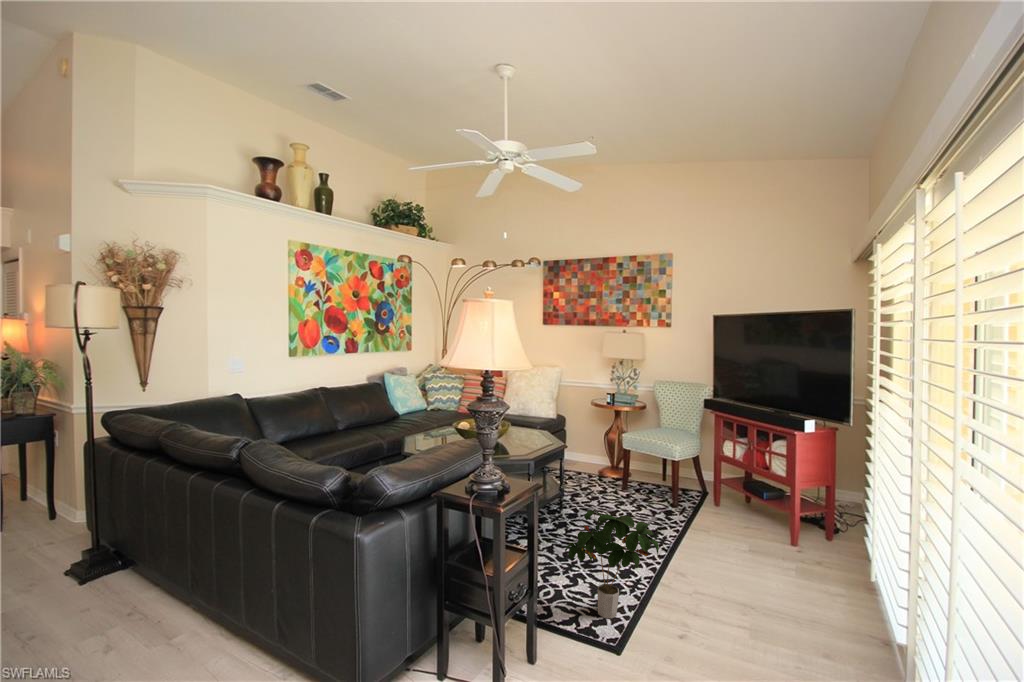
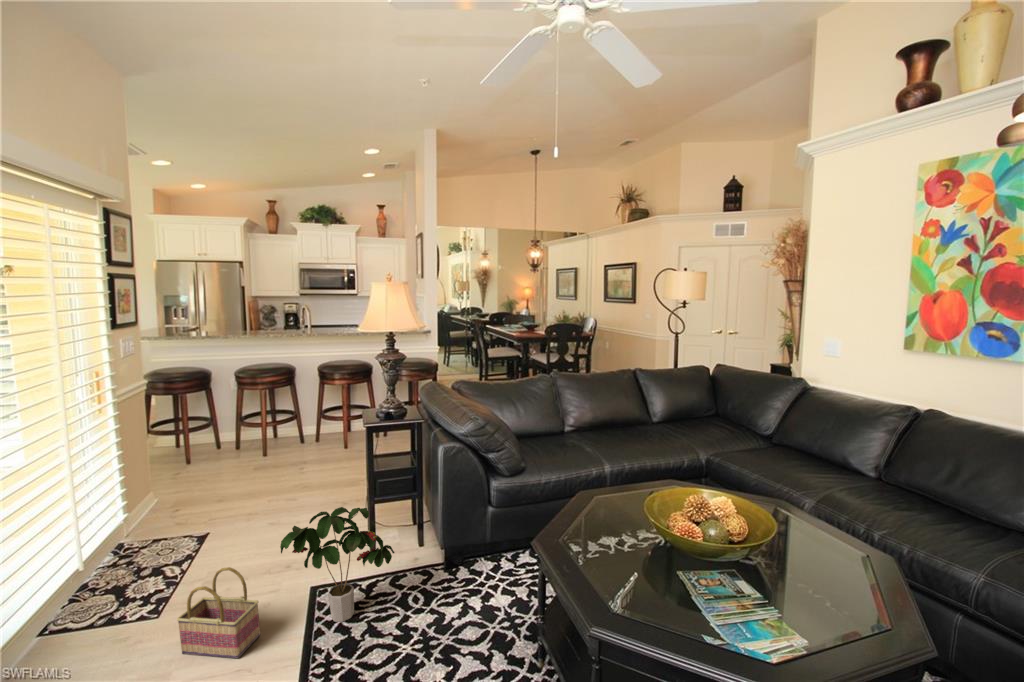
basket: none [677,573,748,664] -> present [177,567,260,658]

